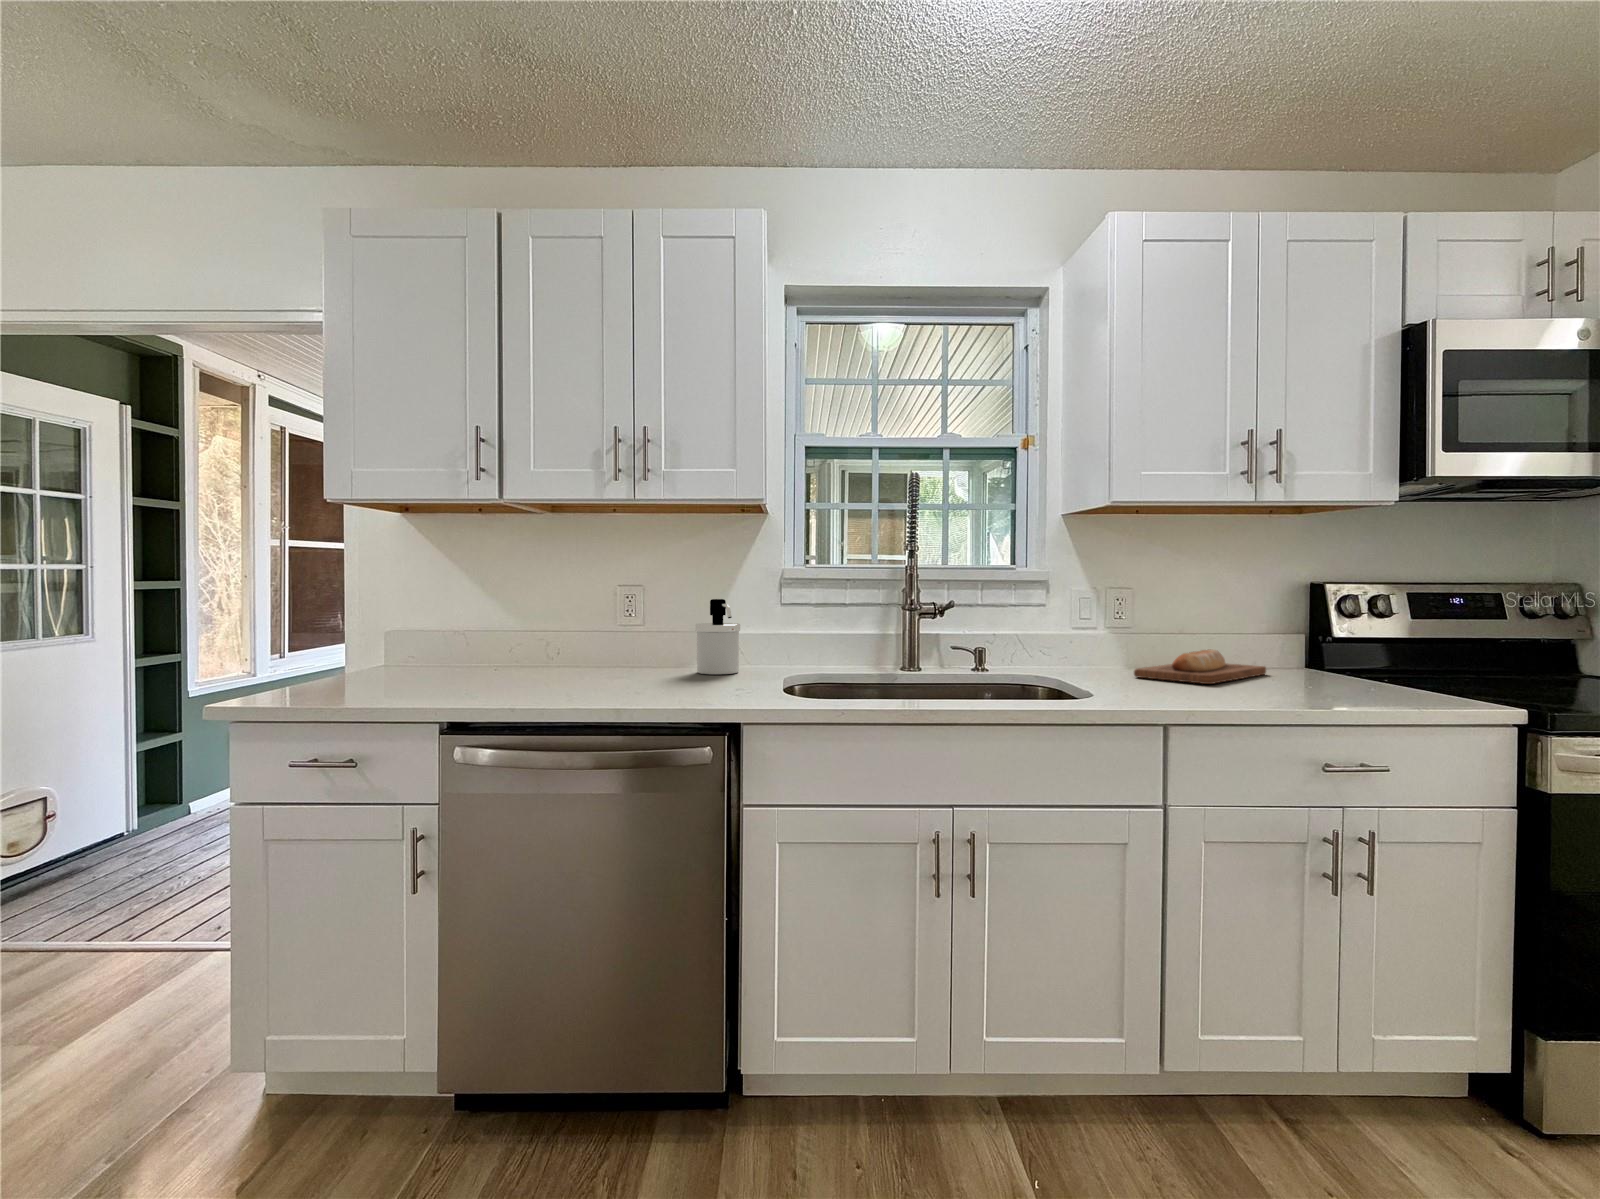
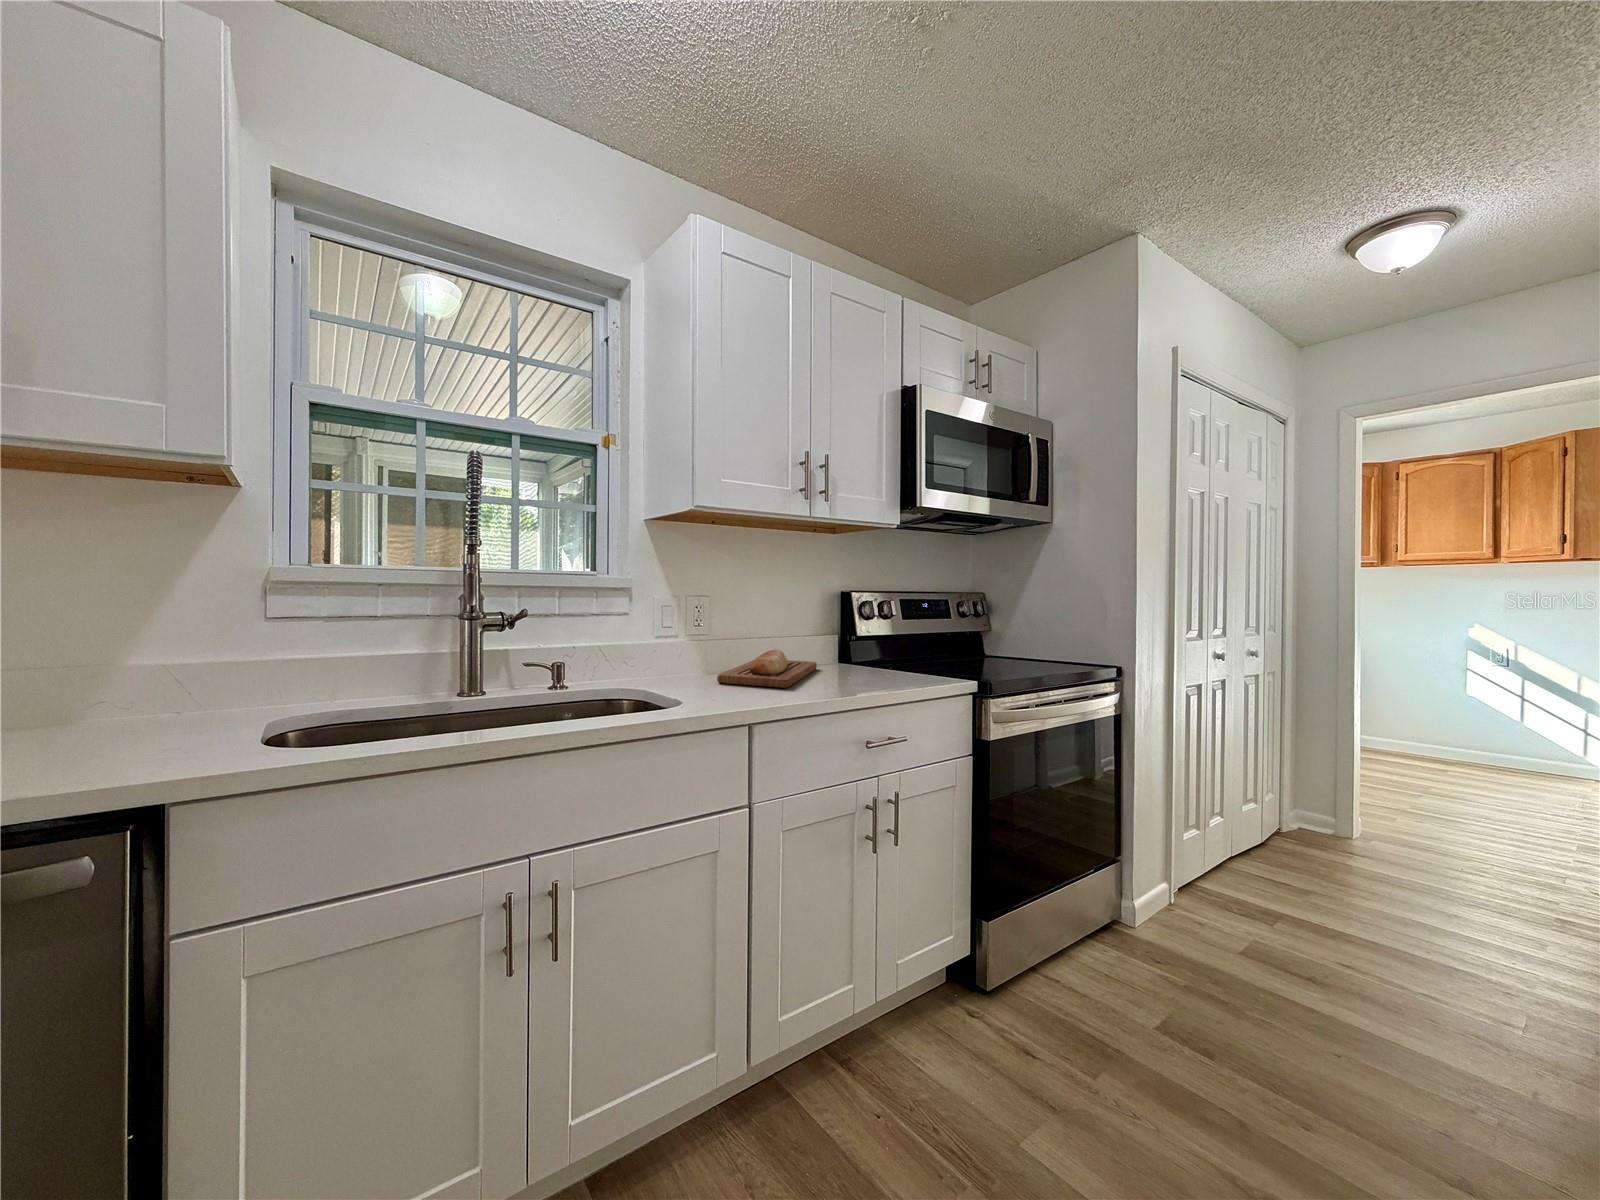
soap dispenser: present [695,599,740,674] -> none [62,613,171,737]

